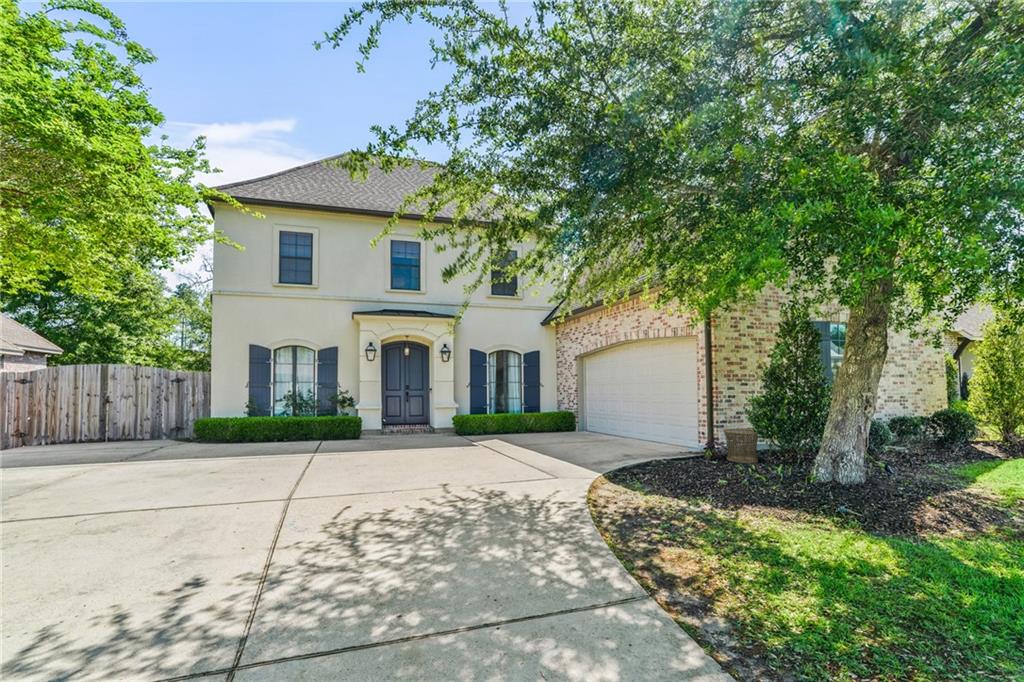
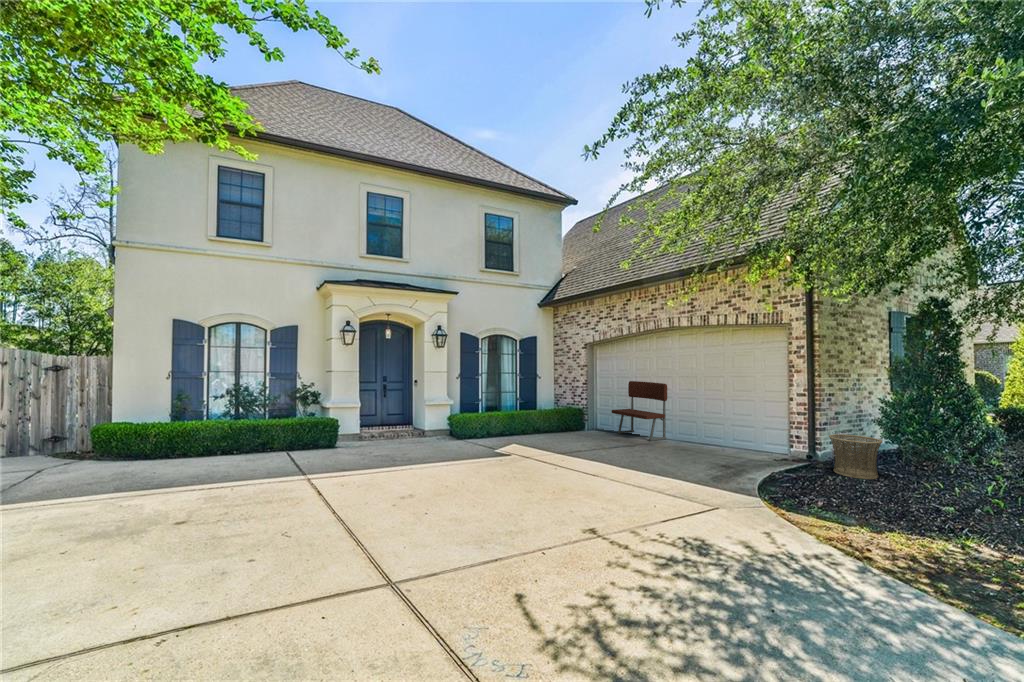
bench: none [586,388,628,439] -> present [612,381,667,441]

